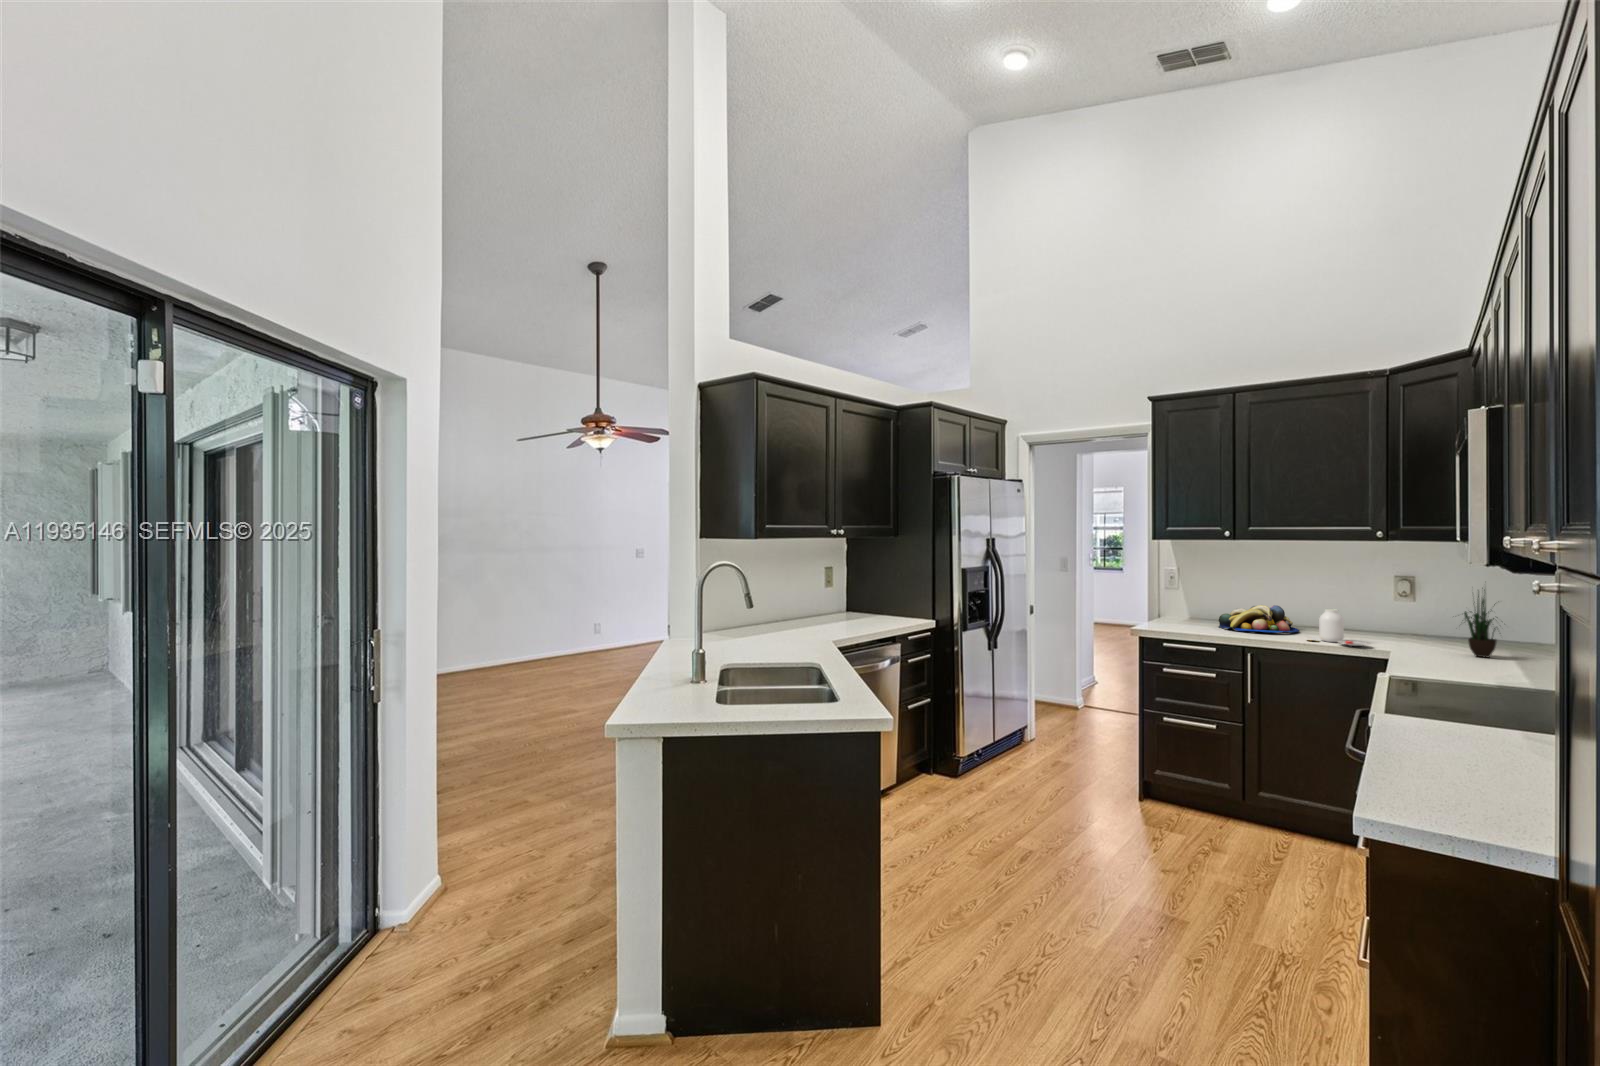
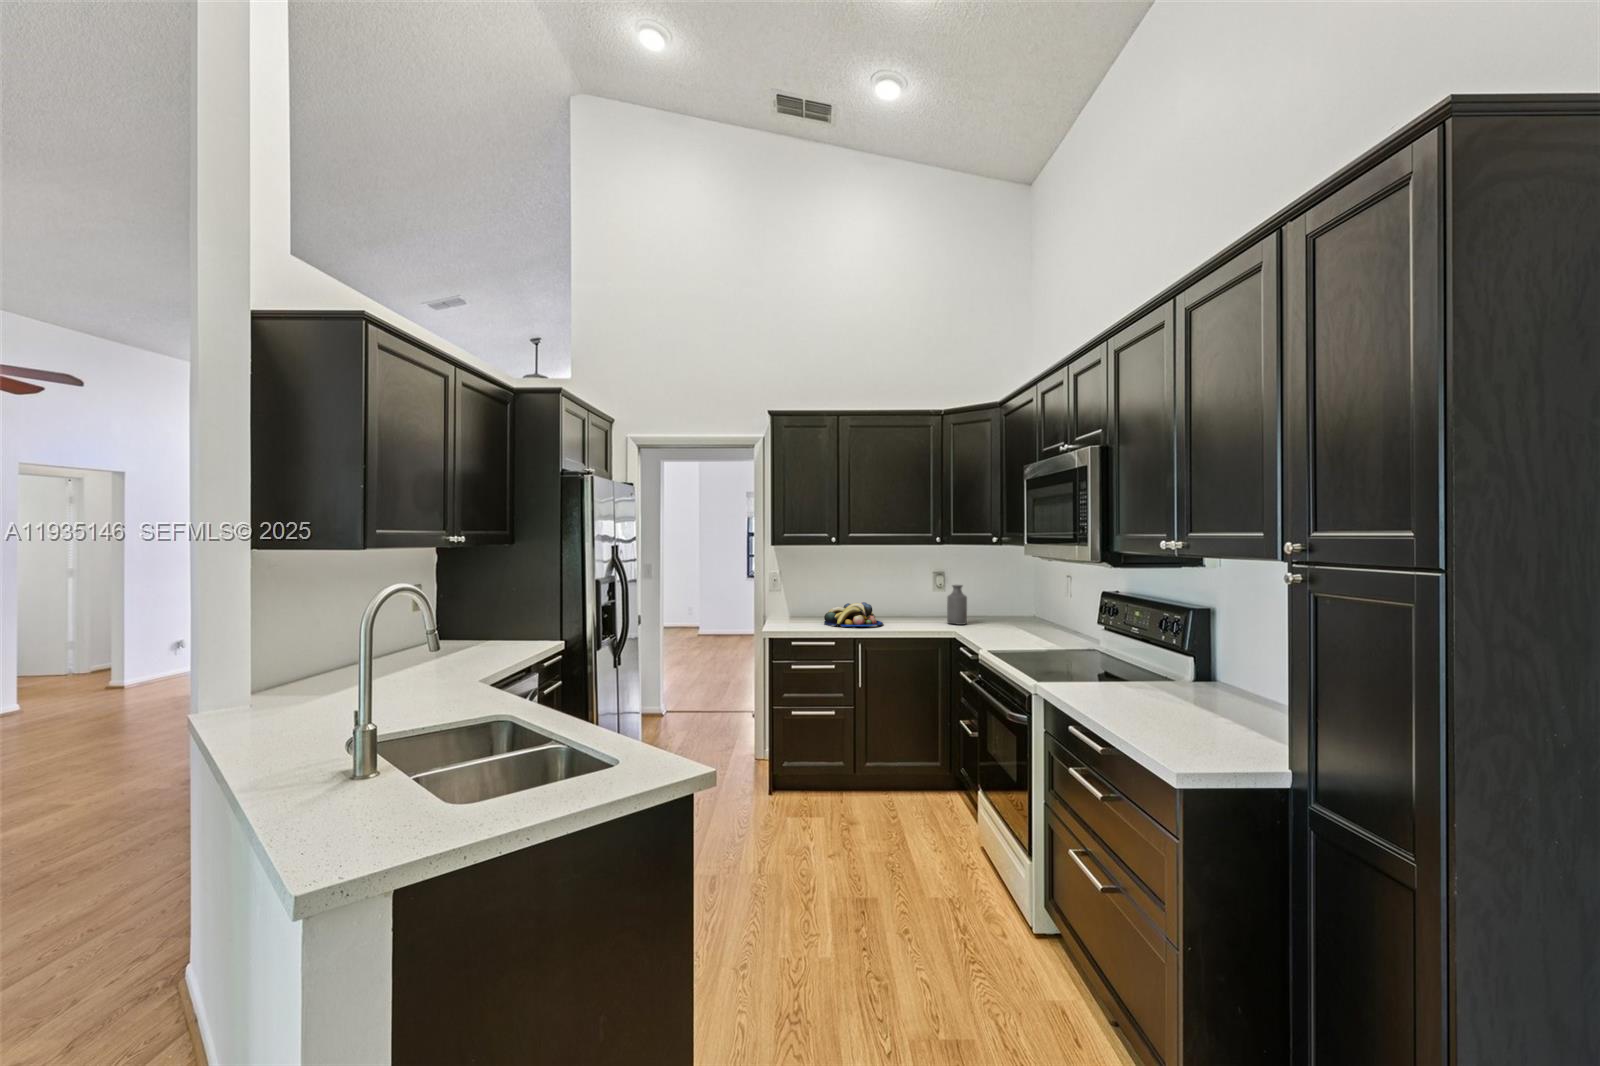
potted plant: present [1464,588,1497,658] -> none [988,572,1020,635]
bottle: none [1403,590,1436,641] -> present [947,585,967,625]
jar: present [1319,609,1369,646] -> none [897,604,941,633]

